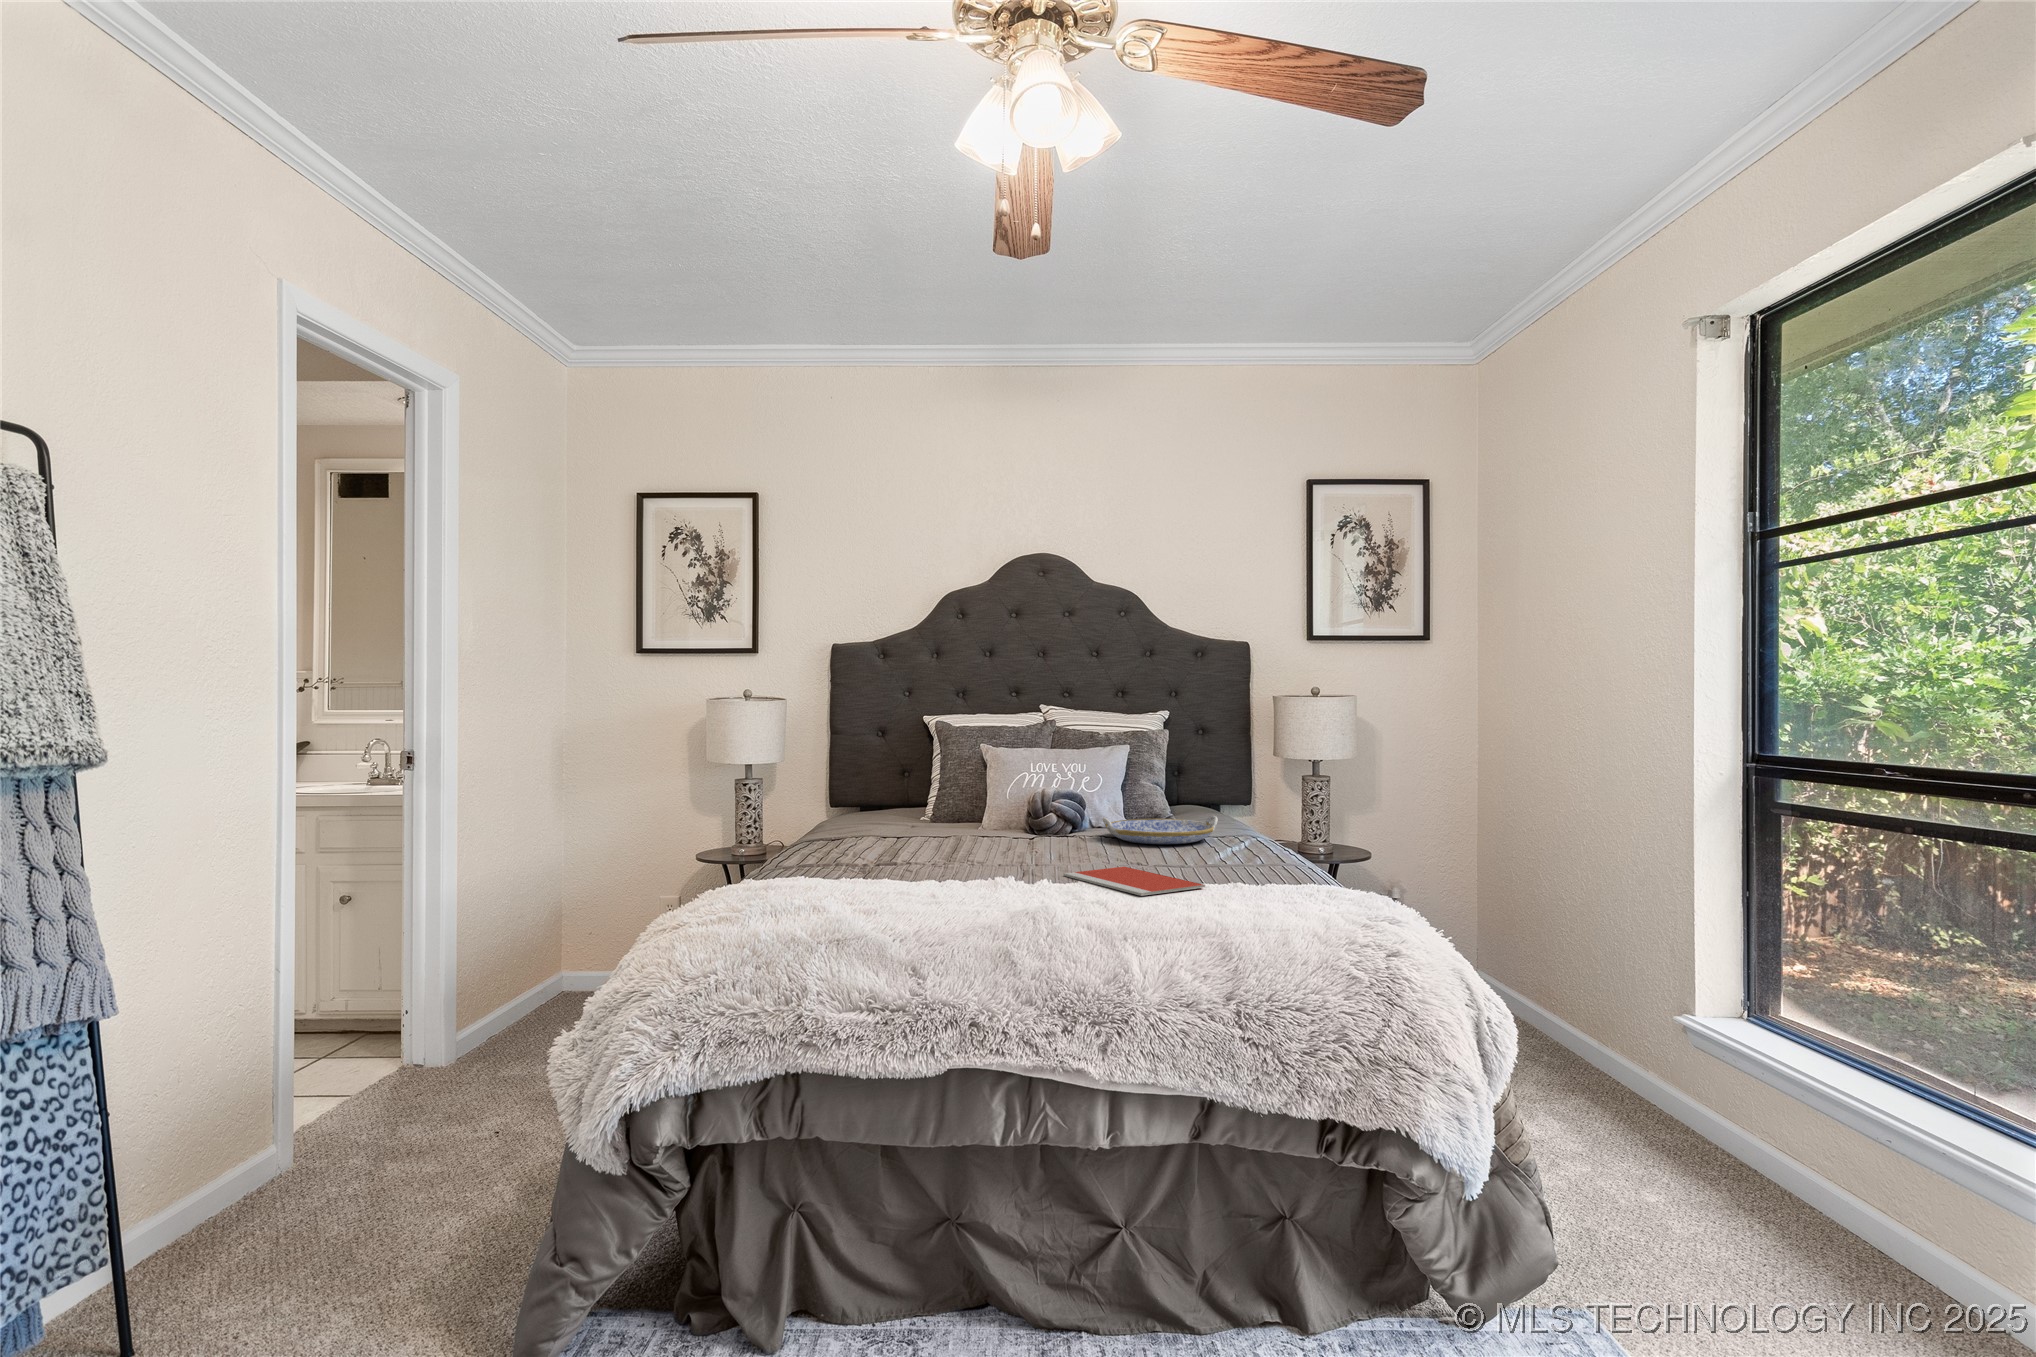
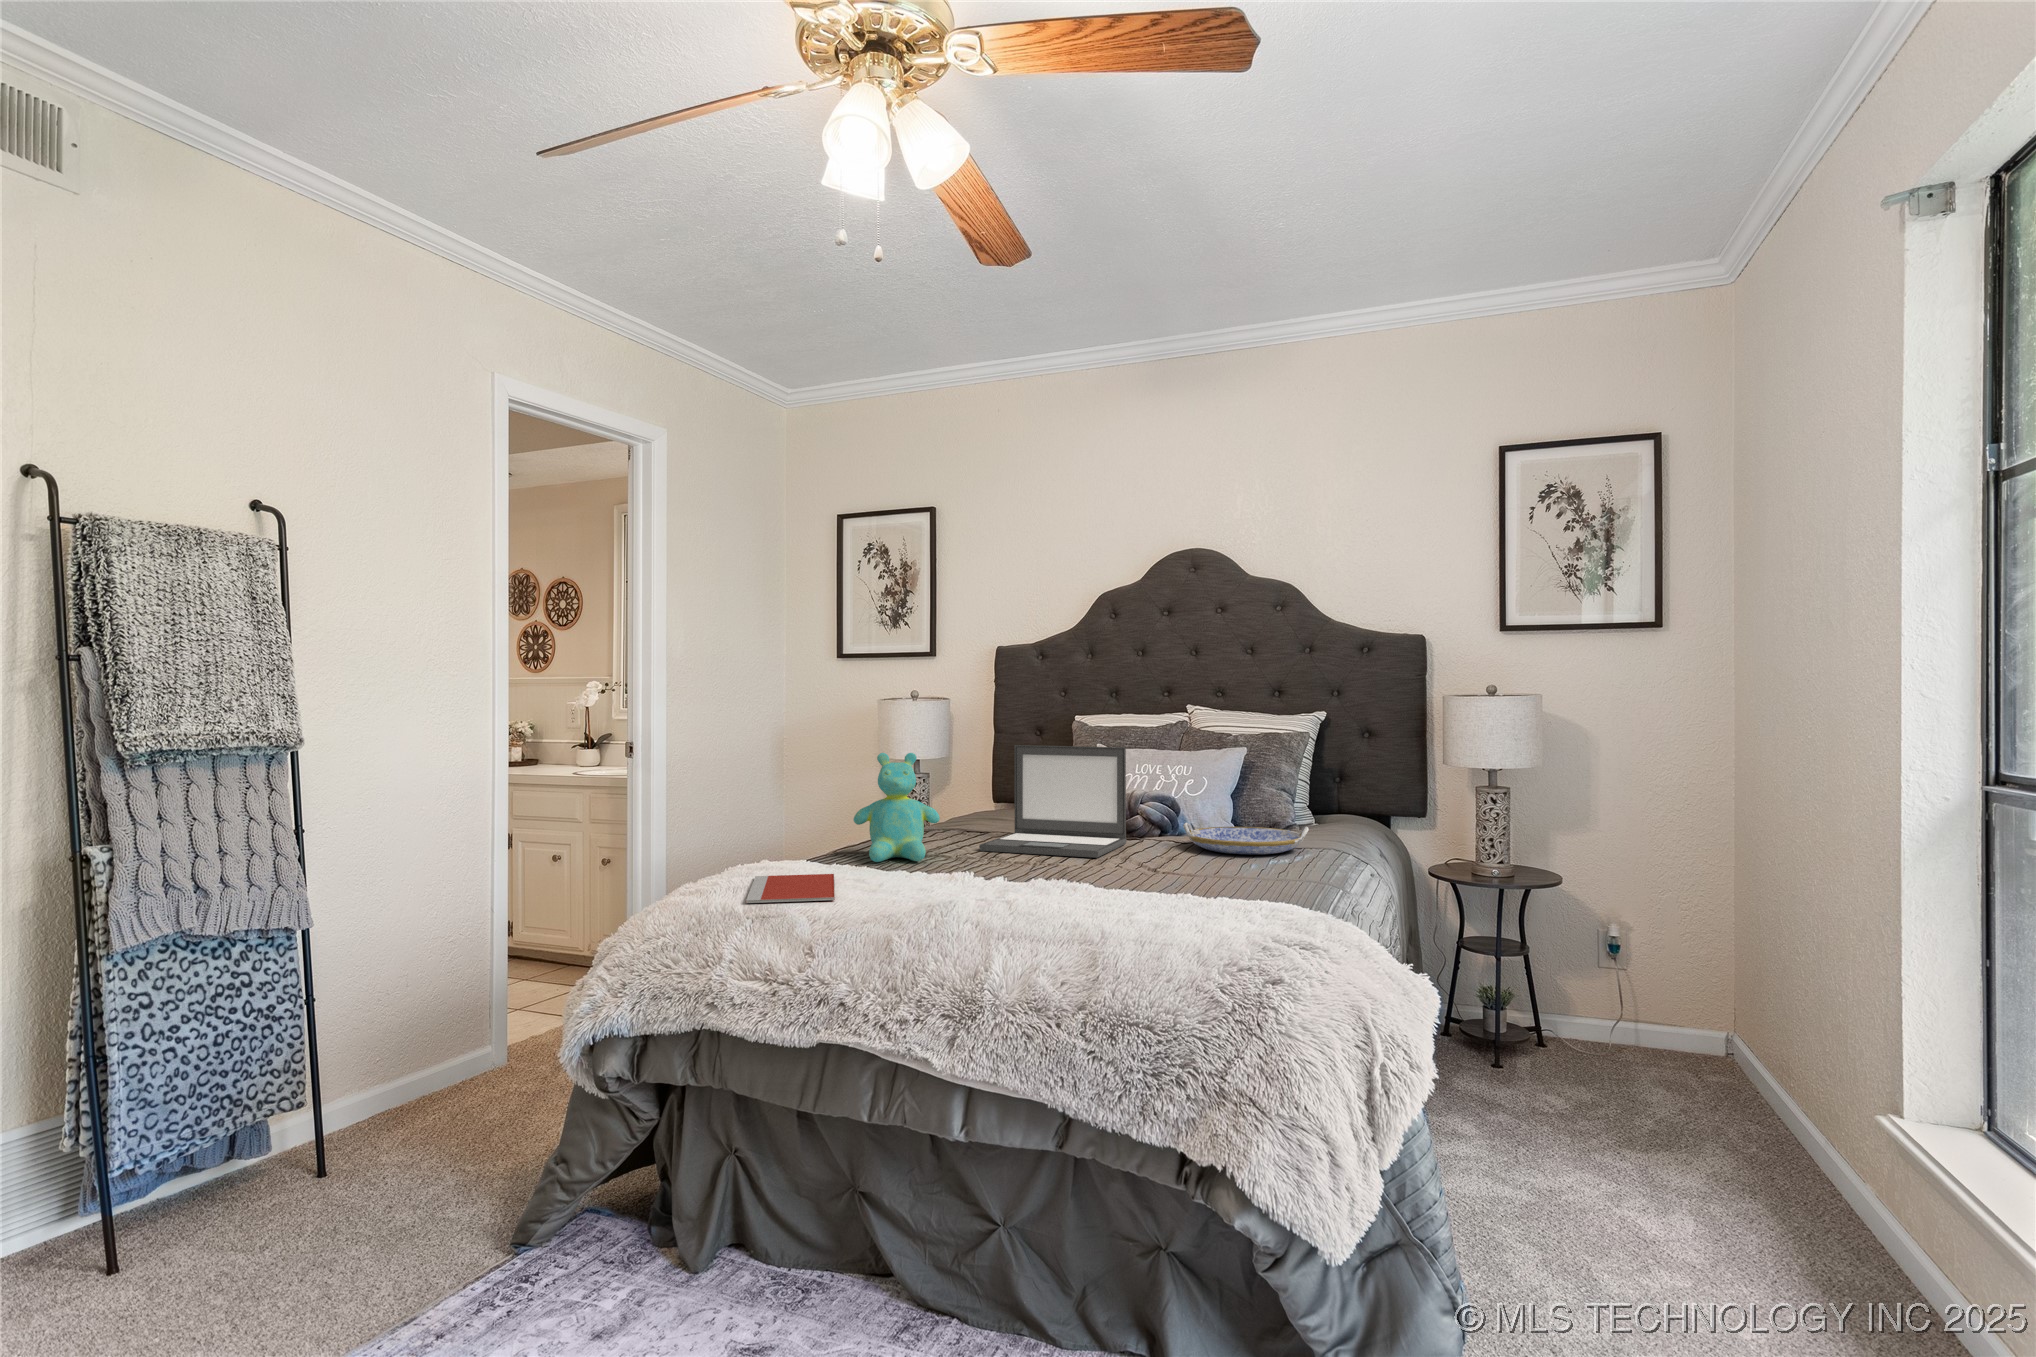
laptop: none [923,746,1053,856] -> present [979,745,1126,858]
teddy bear: none [805,756,895,874] -> present [854,753,940,862]
notebook: present [1064,867,1205,896] -> present [746,874,835,903]

